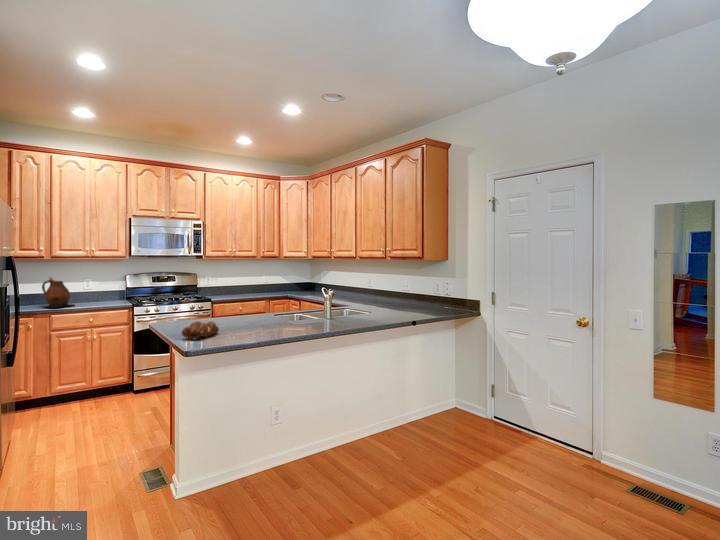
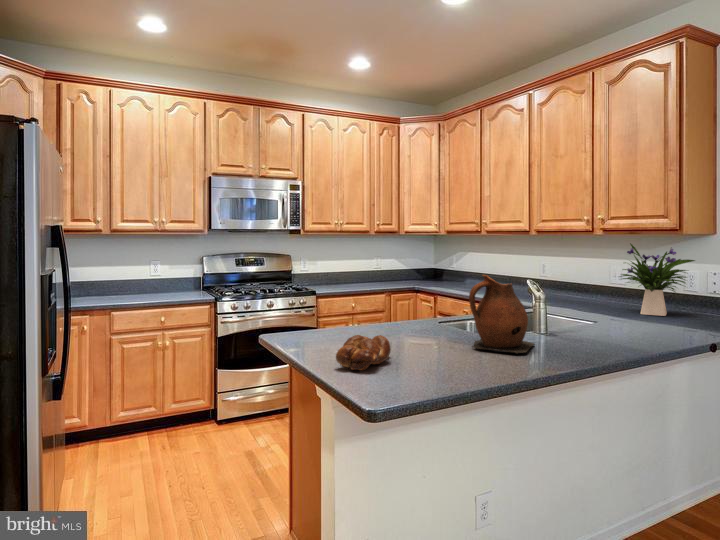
flower arrangement: none [392,267,434,311] -> present [620,243,695,316]
ceramic pitcher: present [42,278,72,307] -> present [469,275,534,354]

